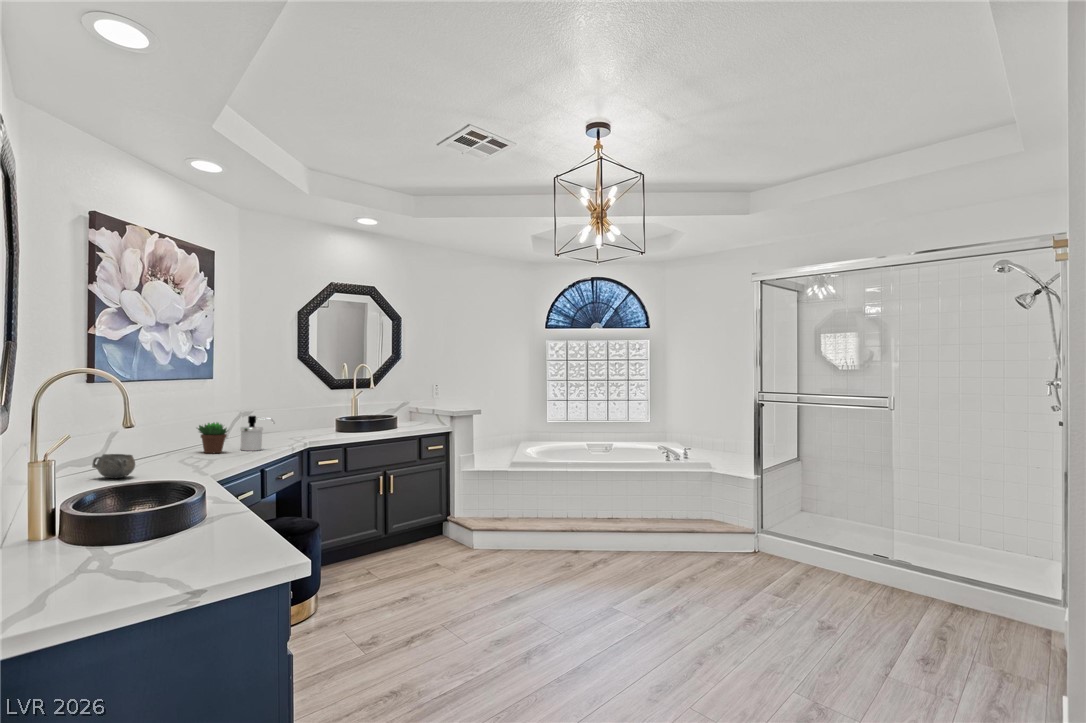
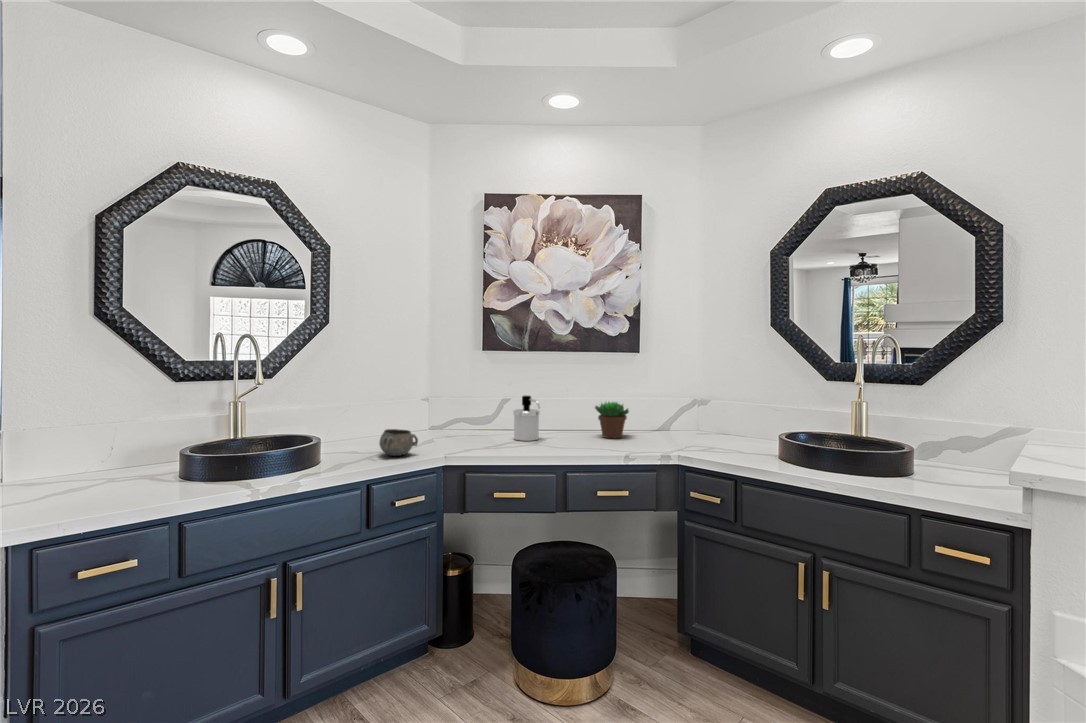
soap dispenser: present [240,416,275,451] -> present [513,395,540,441]

